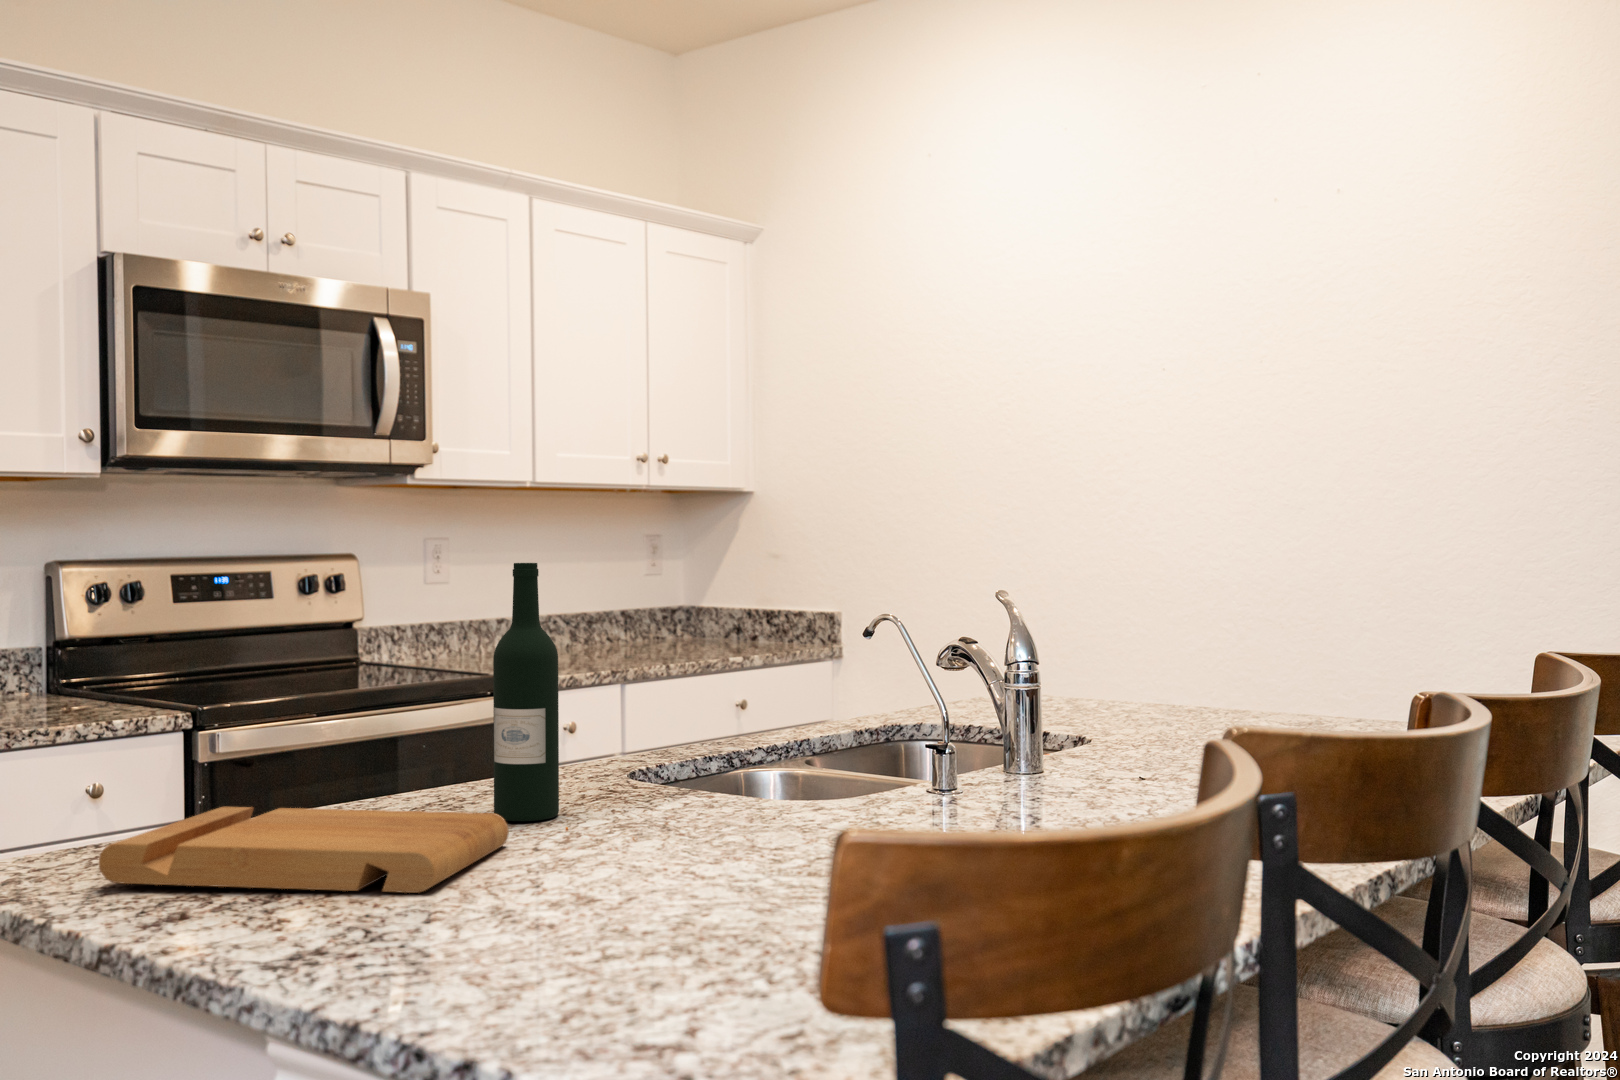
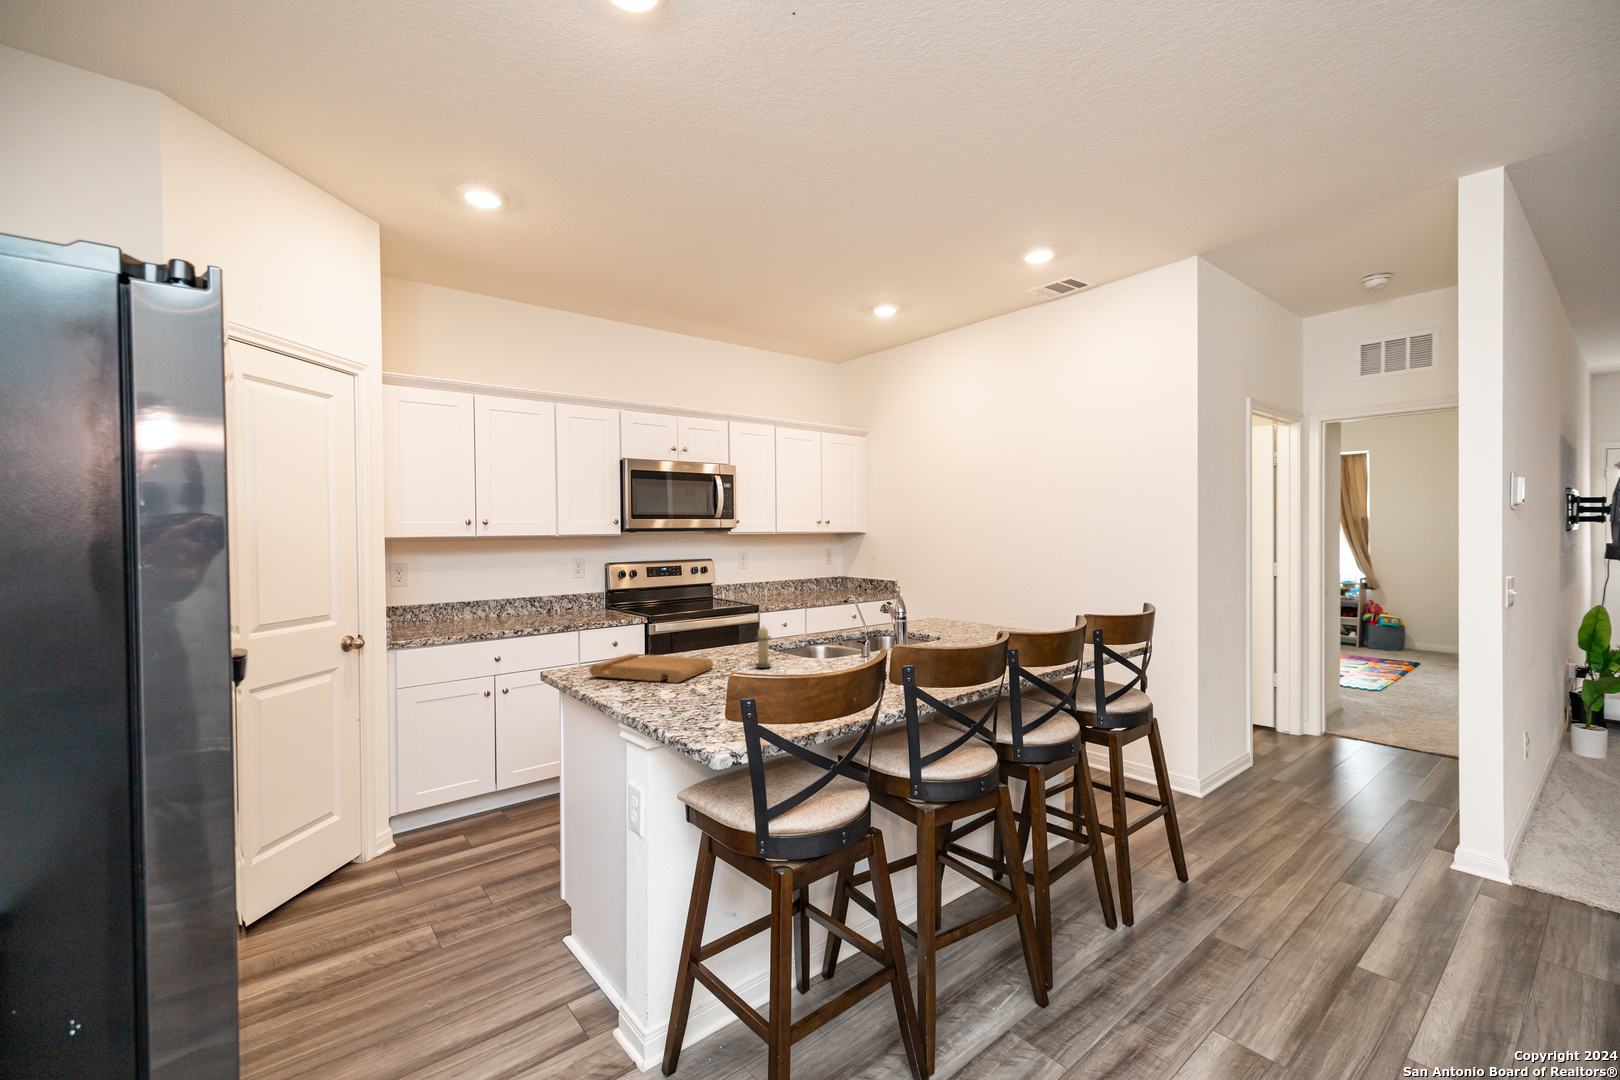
wine bottle: present [493,563,559,821] -> none [715,578,736,661]
candle: none [635,699,702,839] -> present [755,626,771,668]

